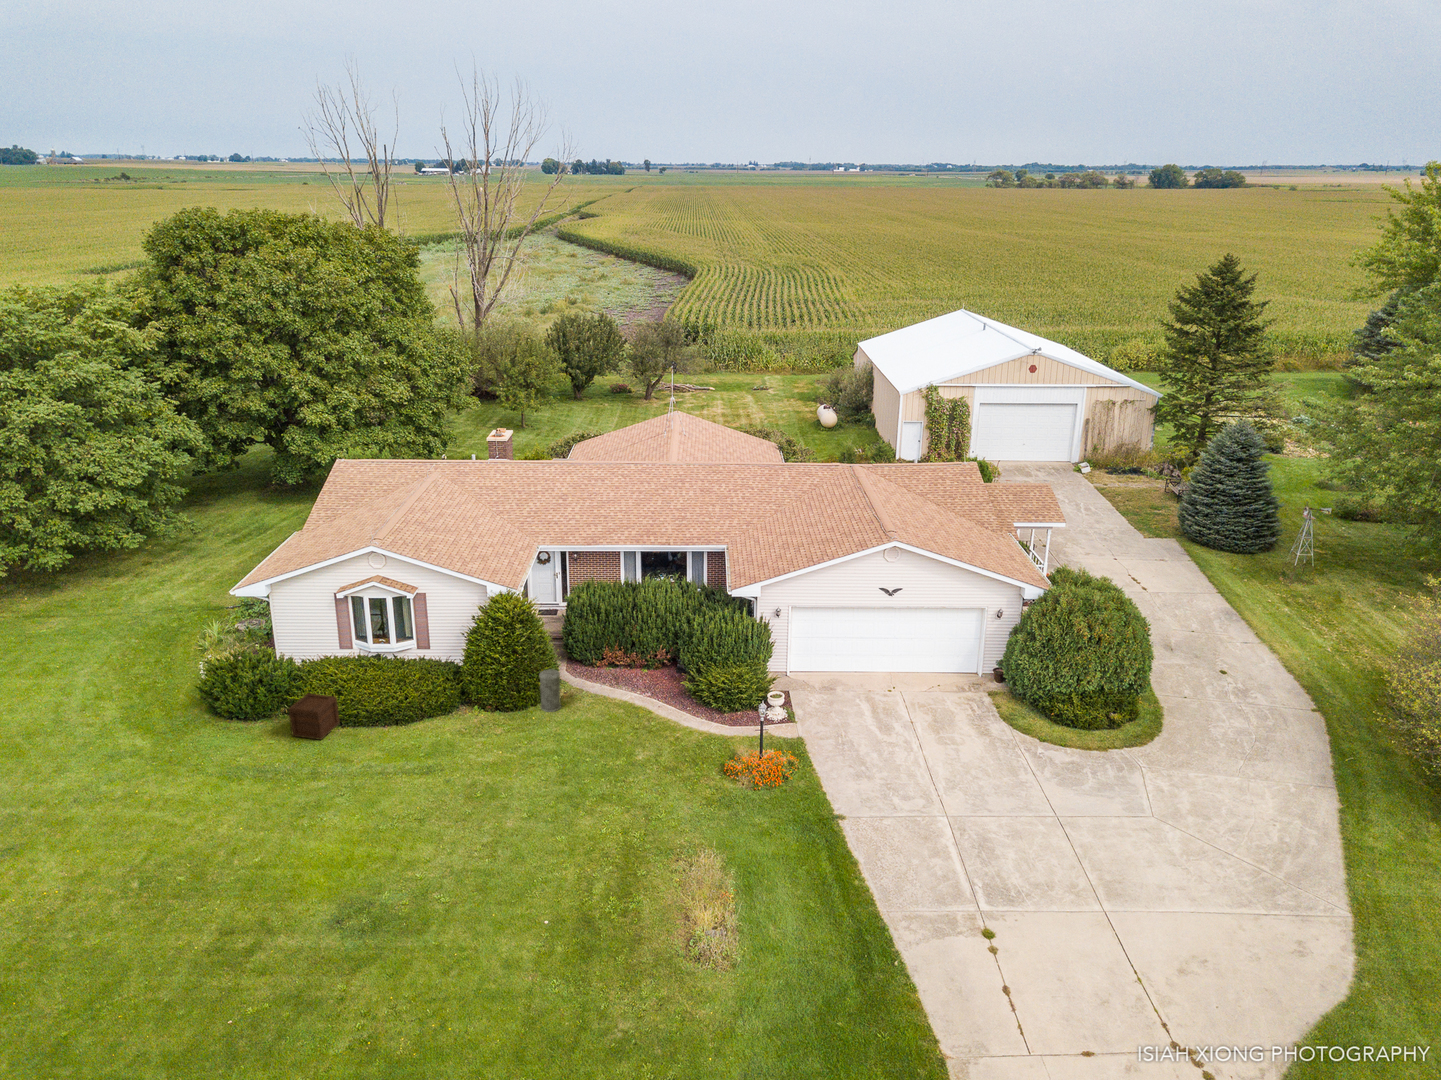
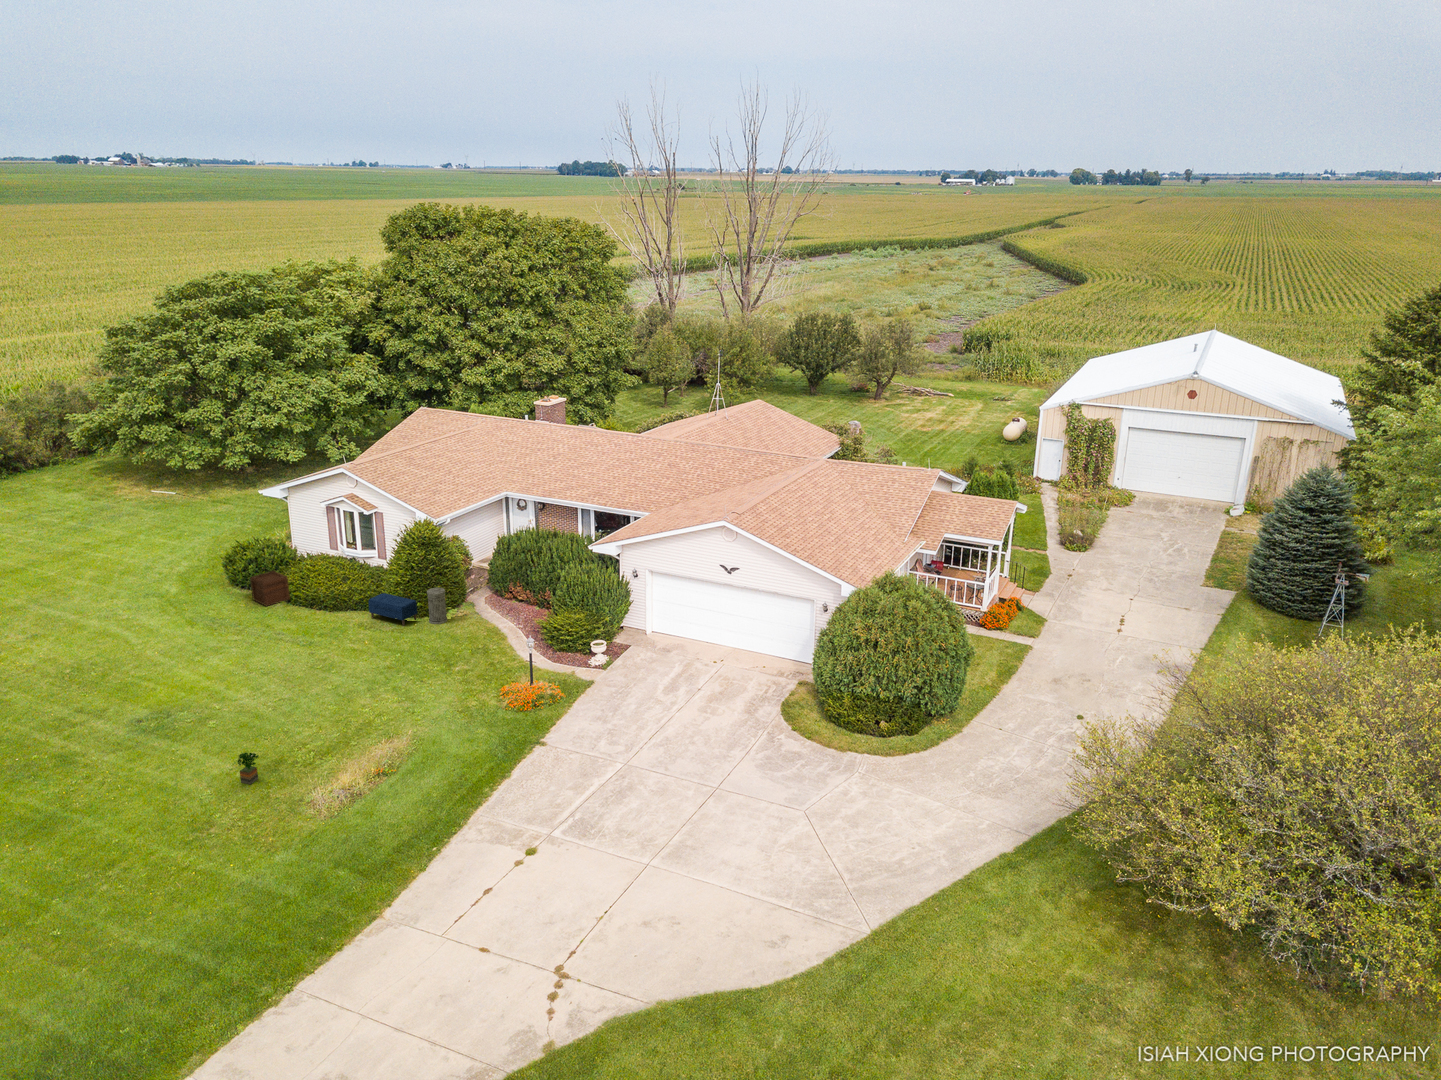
bench: none [470,690,527,723] -> present [369,593,417,626]
potted tree: none [602,920,628,961] -> present [238,752,259,784]

